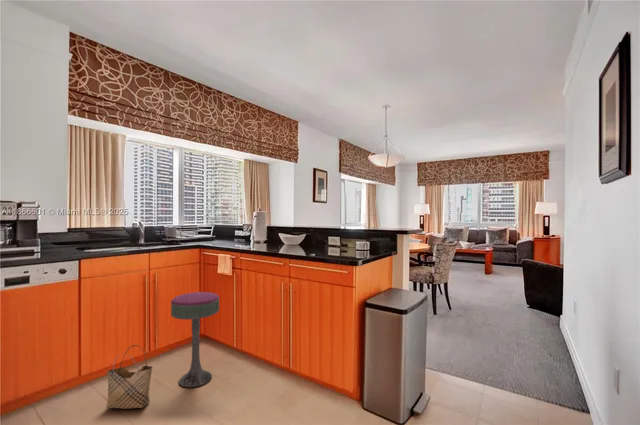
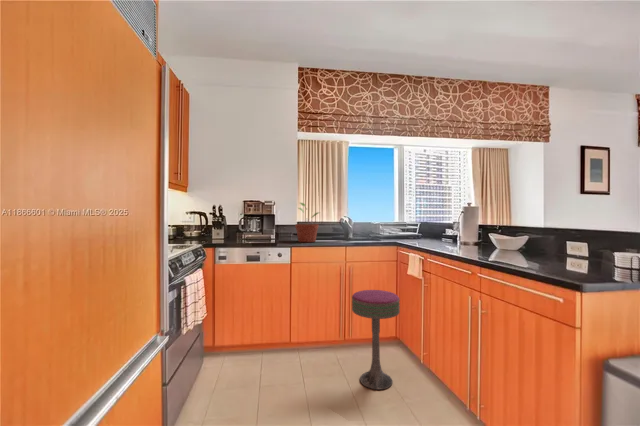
potted plant: none [76,205,115,253] -> present [295,203,318,242]
woven basket: present [106,345,152,409] -> none [299,329,332,389]

